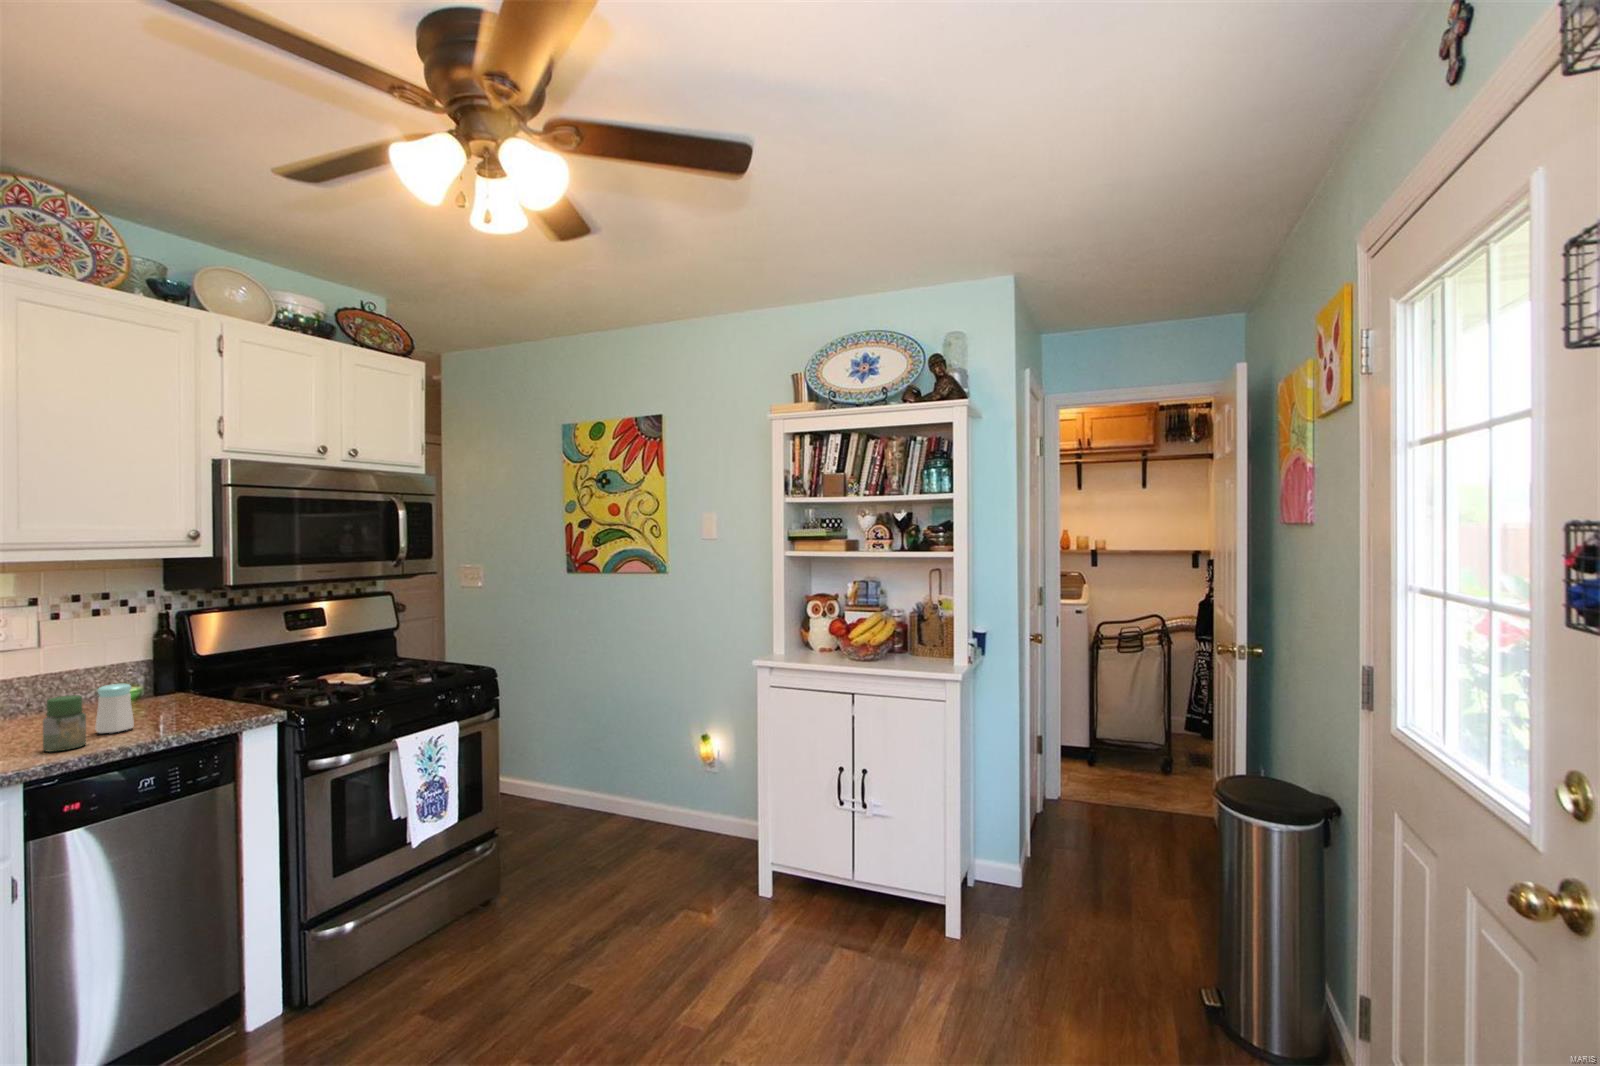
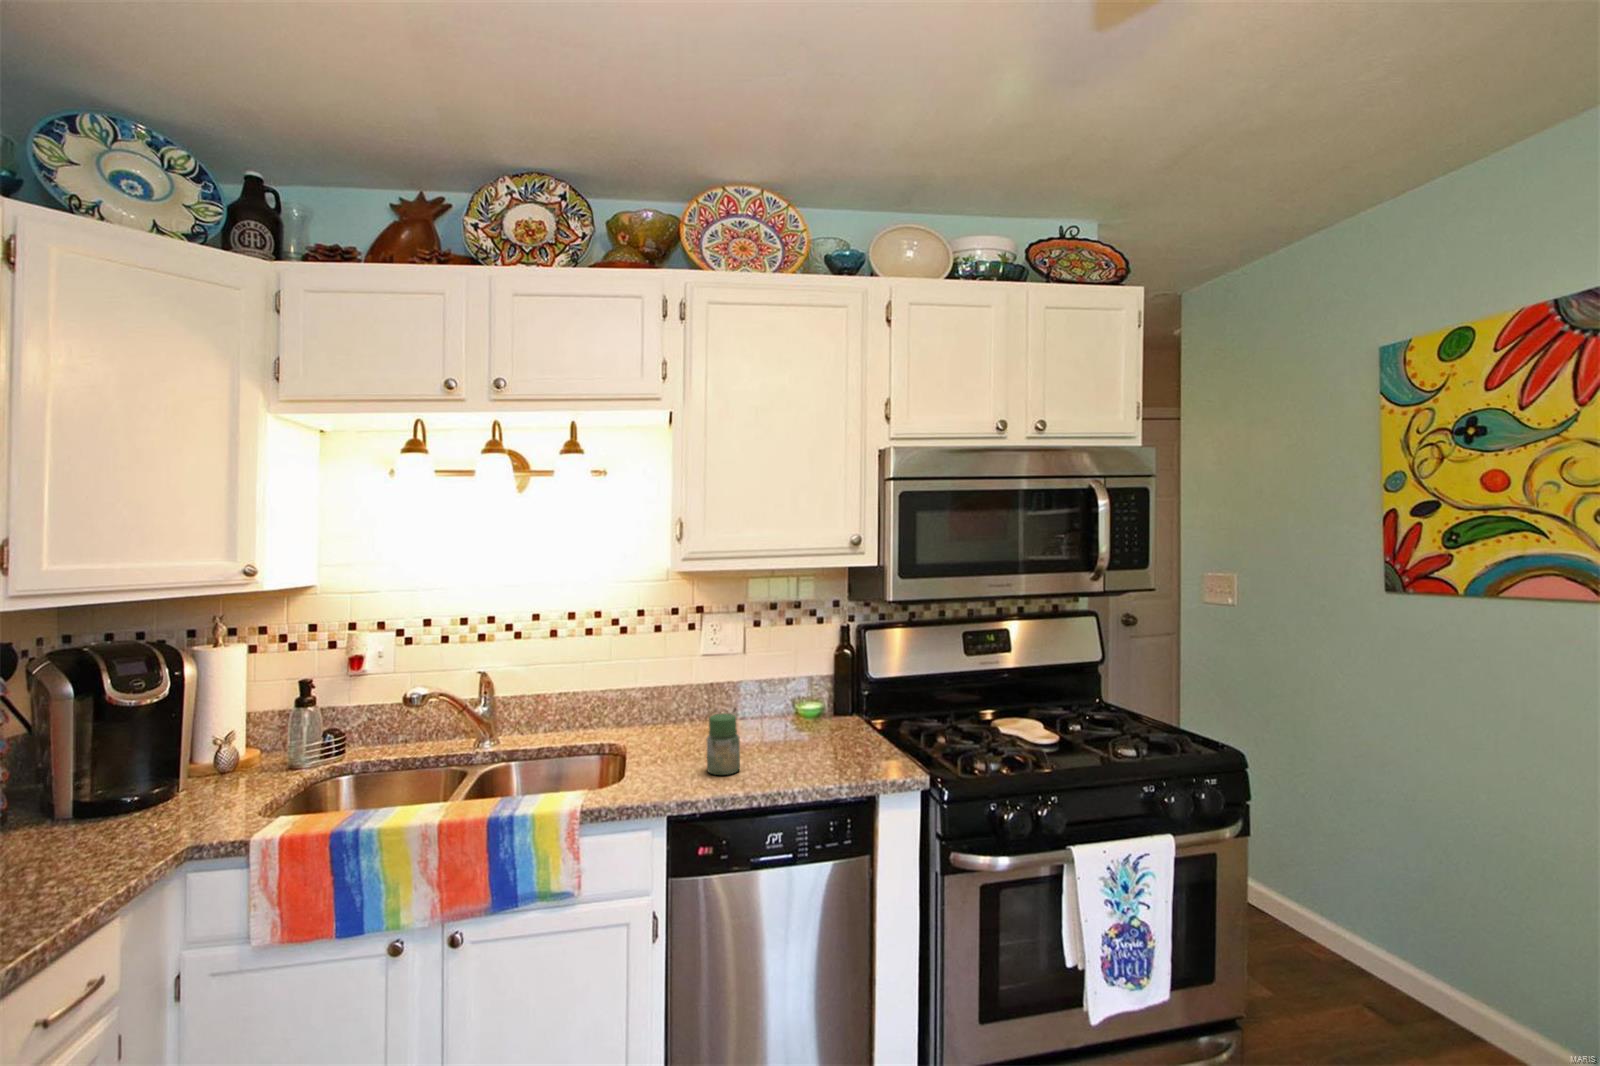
salt shaker: present [95,684,134,733] -> none [761,703,792,759]

